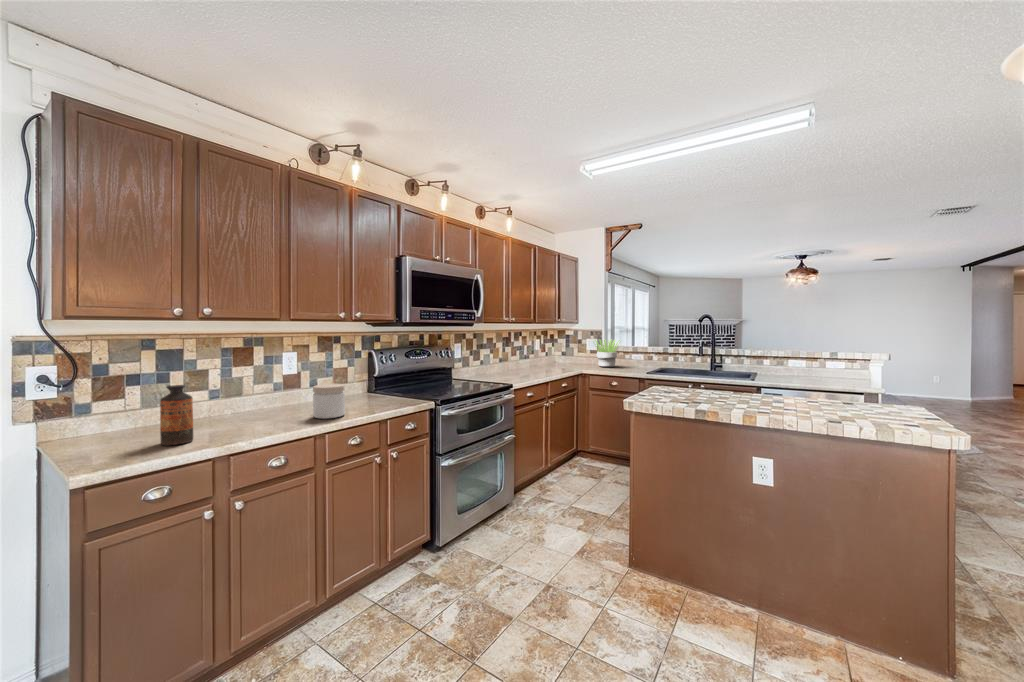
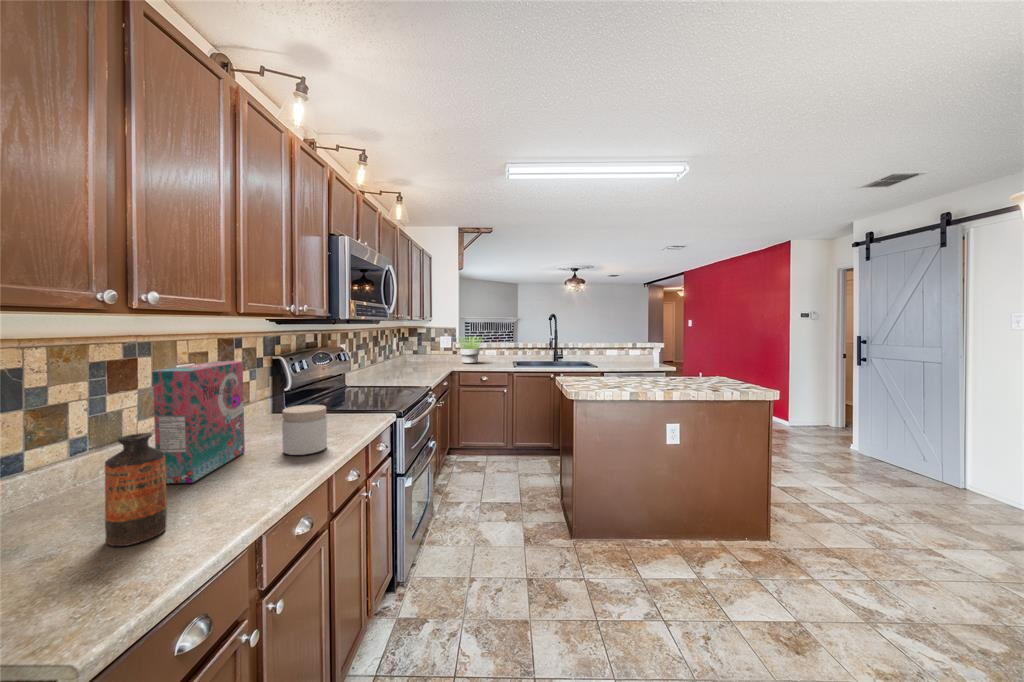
cereal box: none [230,350,300,424] -> present [153,361,245,484]

